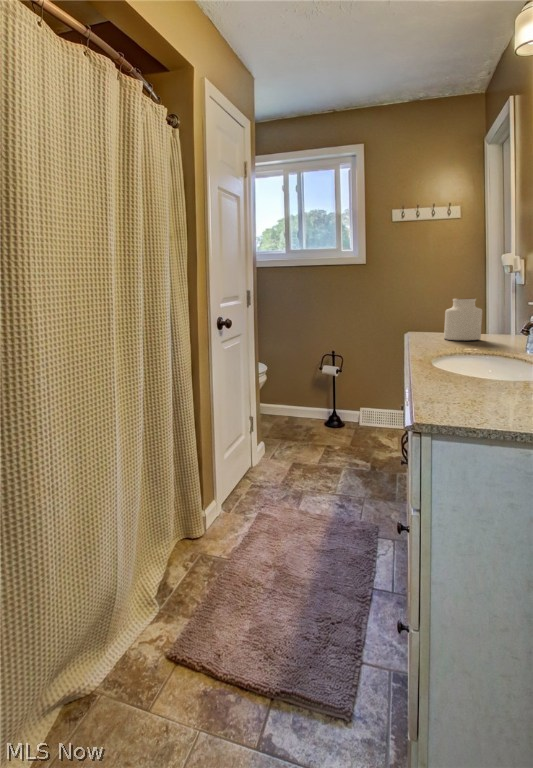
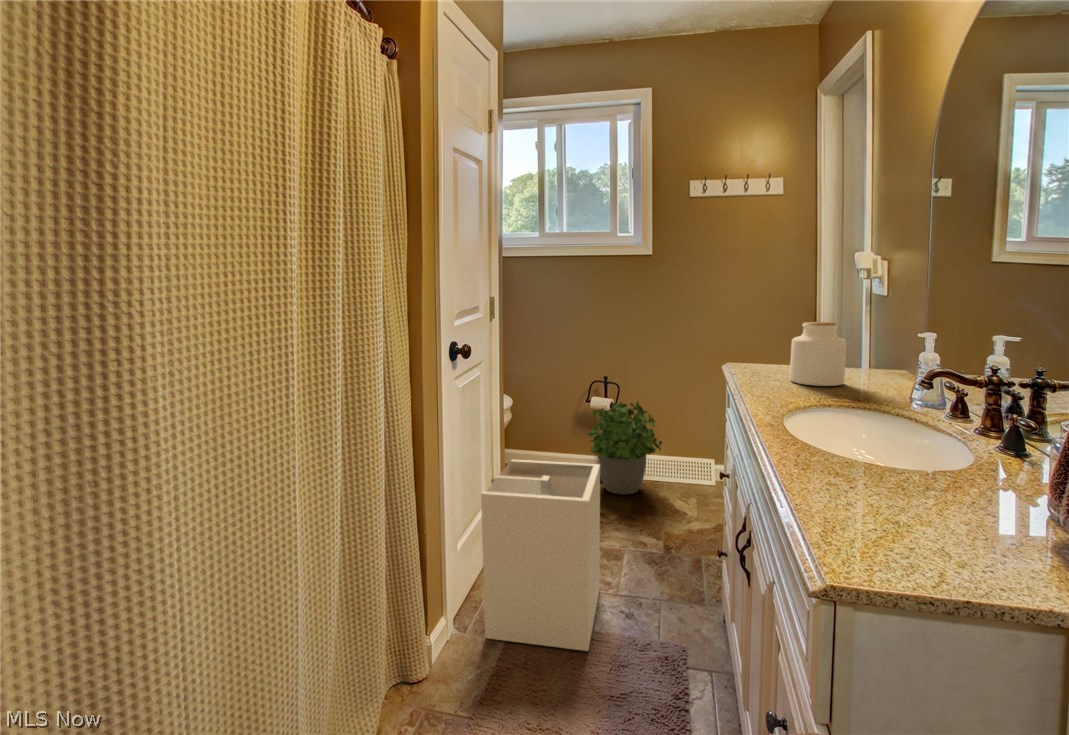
potted plant: none [319,369,372,434] -> present [588,402,662,495]
laundry hamper: none [237,399,319,518] -> present [481,459,600,651]

